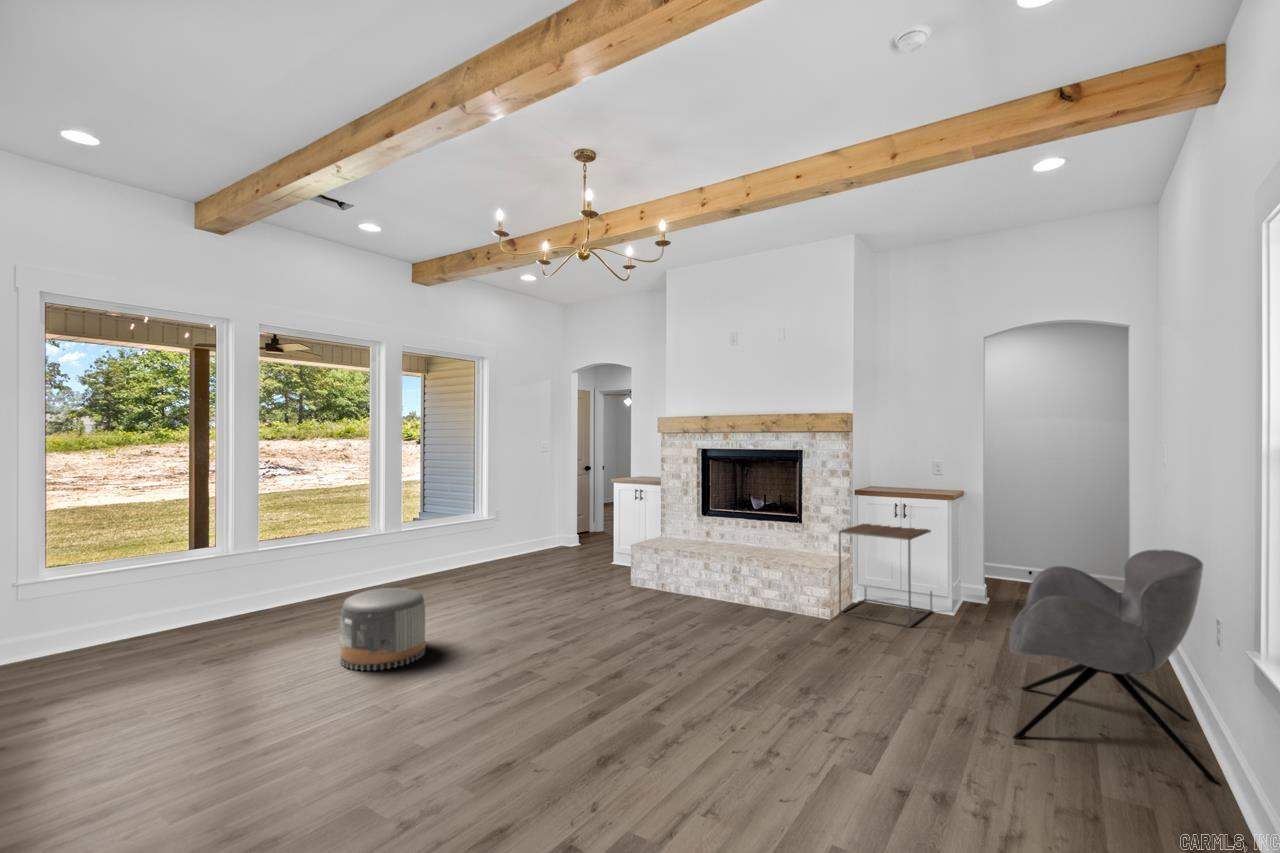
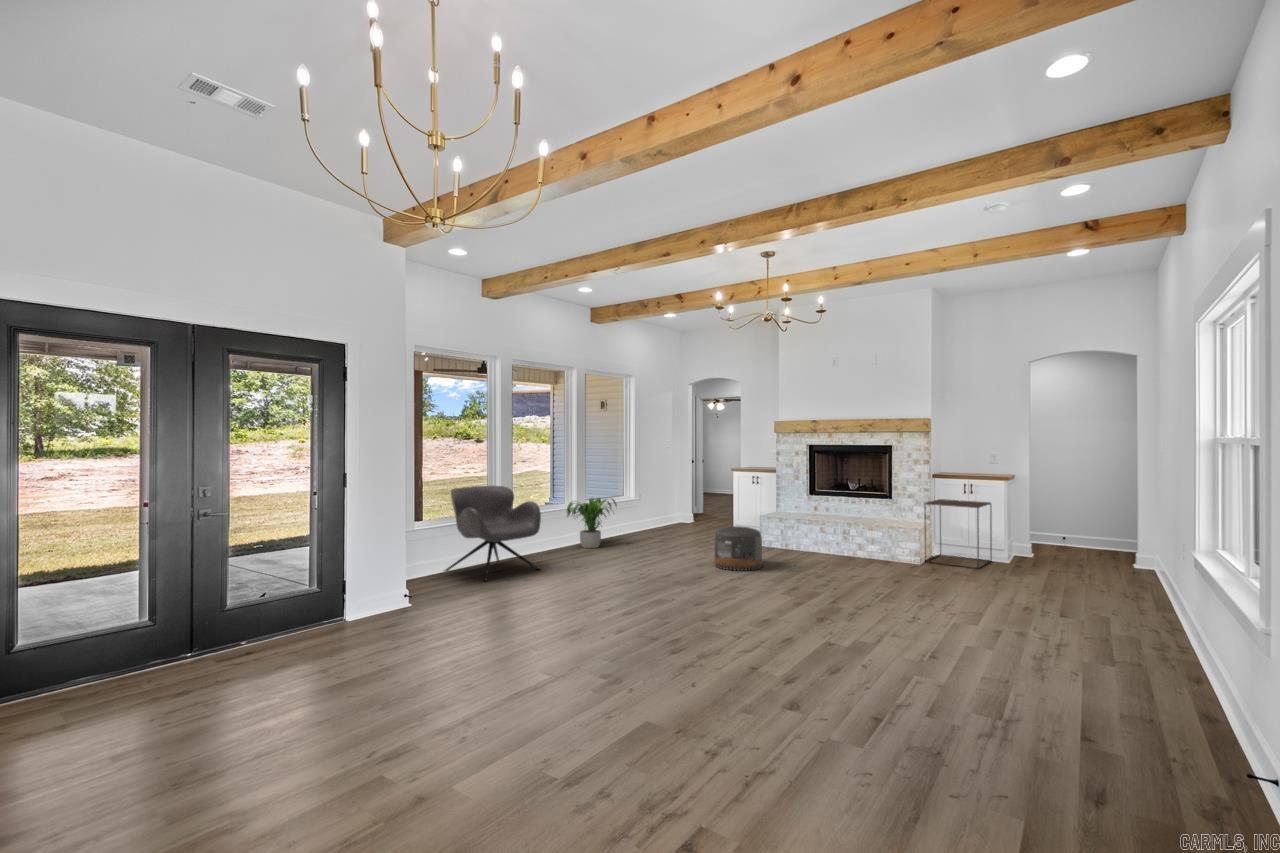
potted plant: none [362,520,439,591] -> present [567,498,617,548]
armchair: present [1009,549,1222,786] -> present [445,486,541,581]
pouf: present [340,588,425,671] -> present [714,526,762,571]

